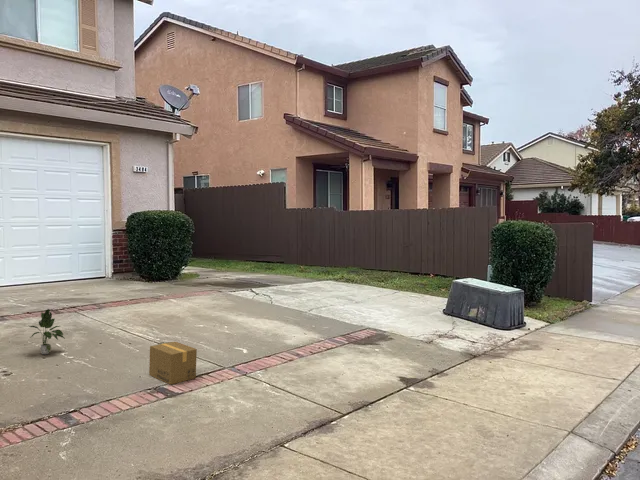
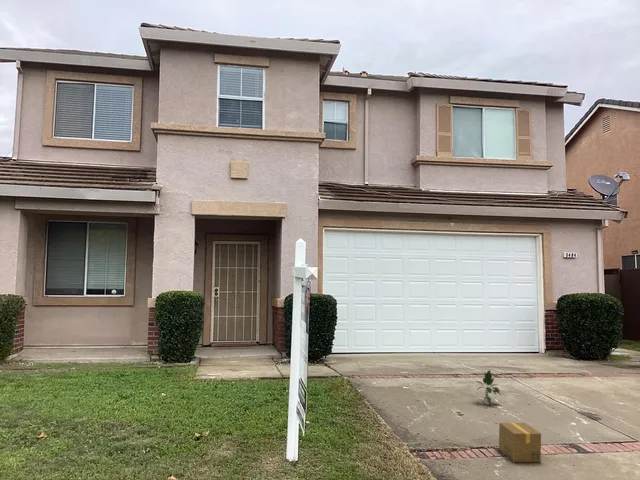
cardboard box: present [149,342,197,385] -> present [499,423,541,462]

